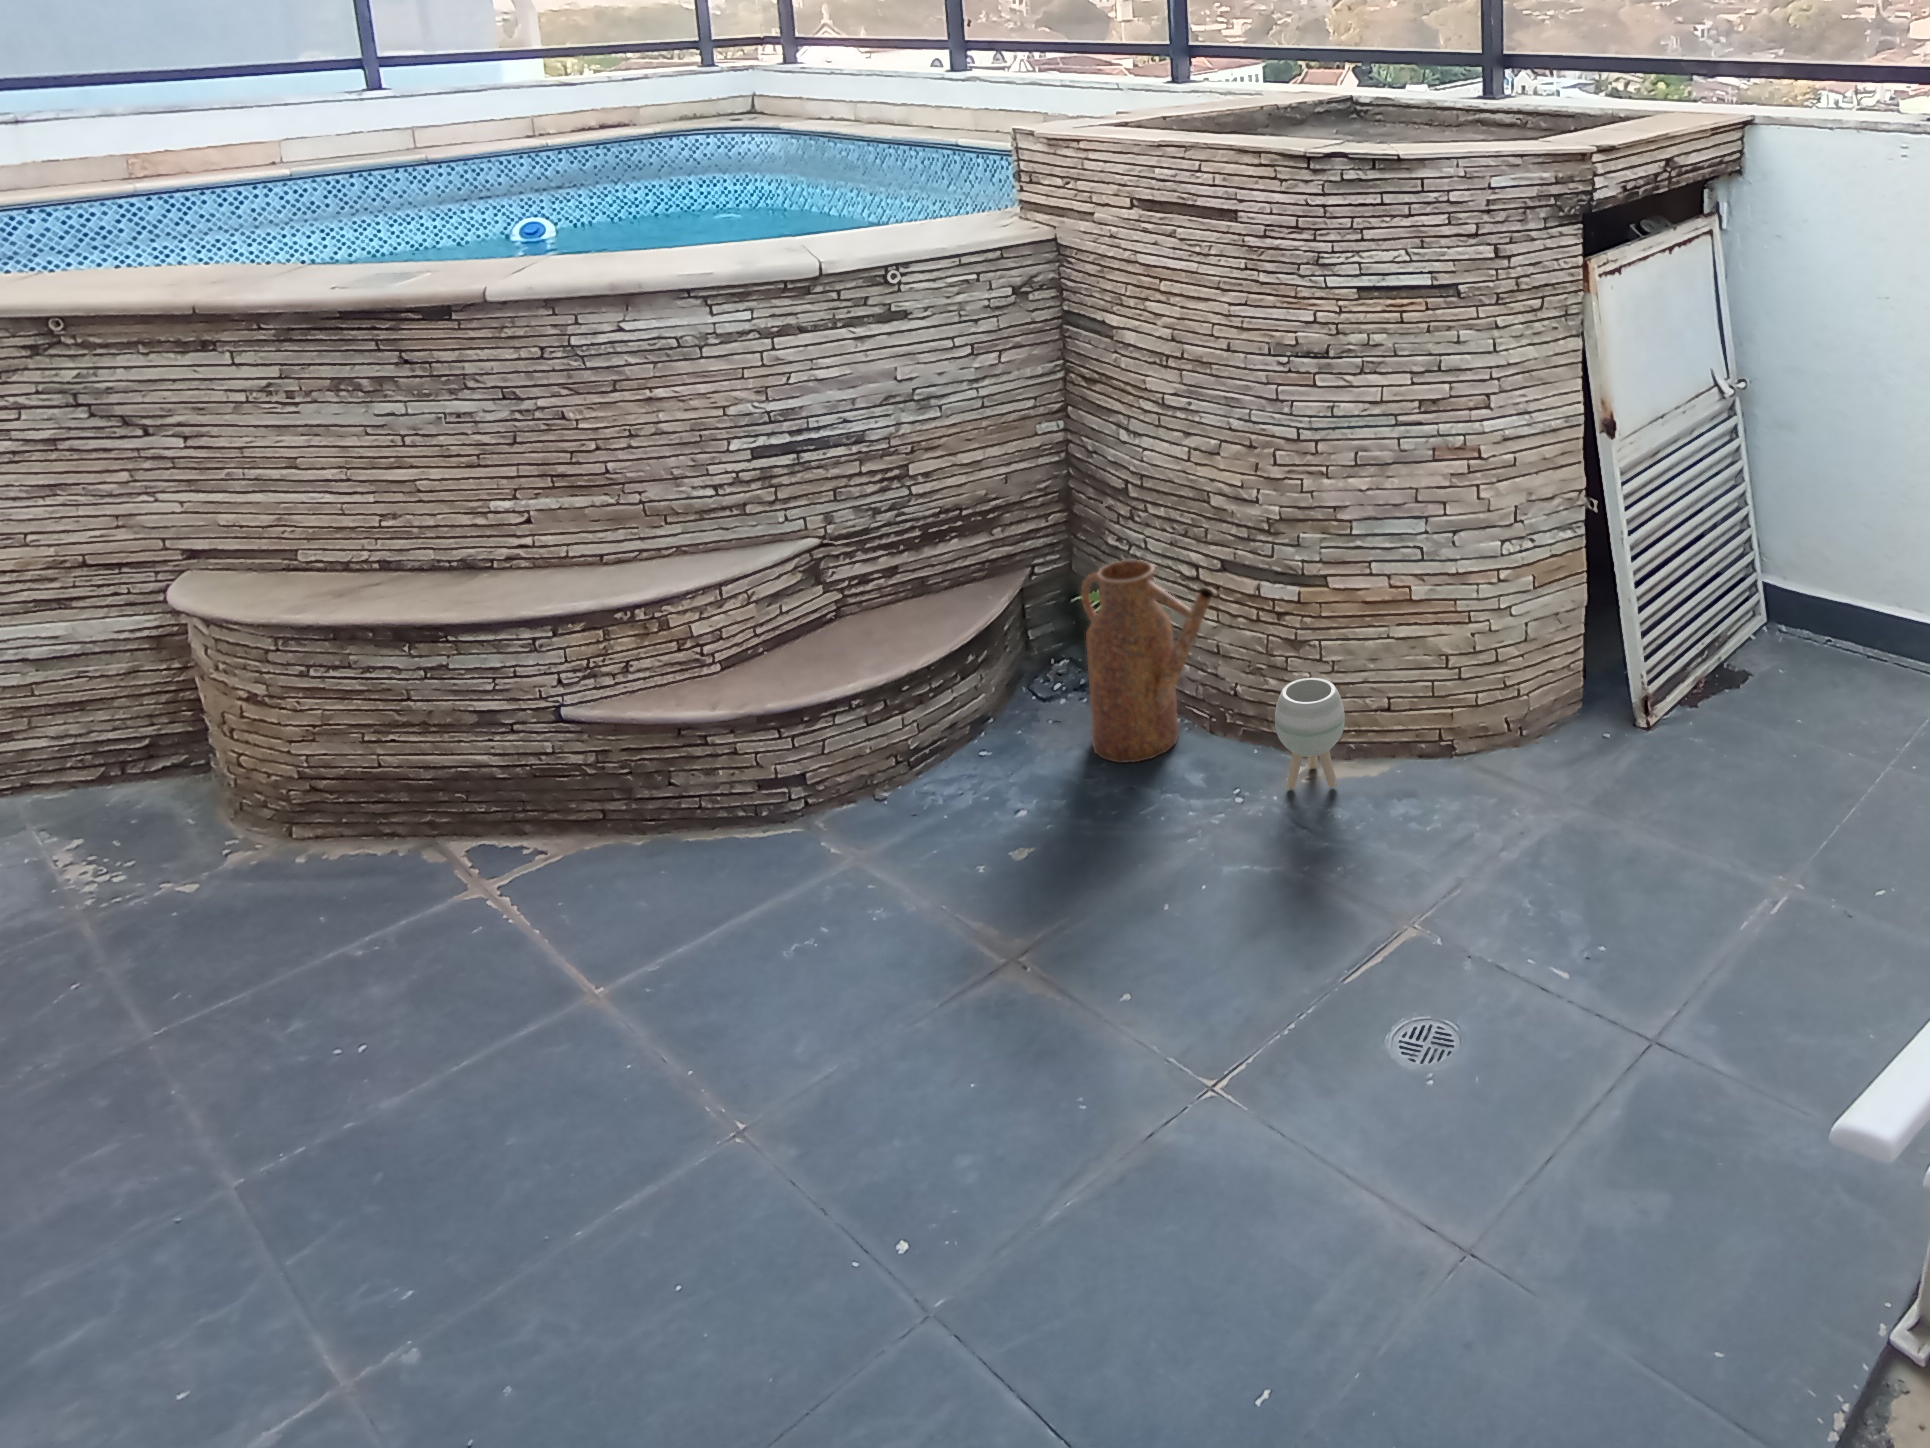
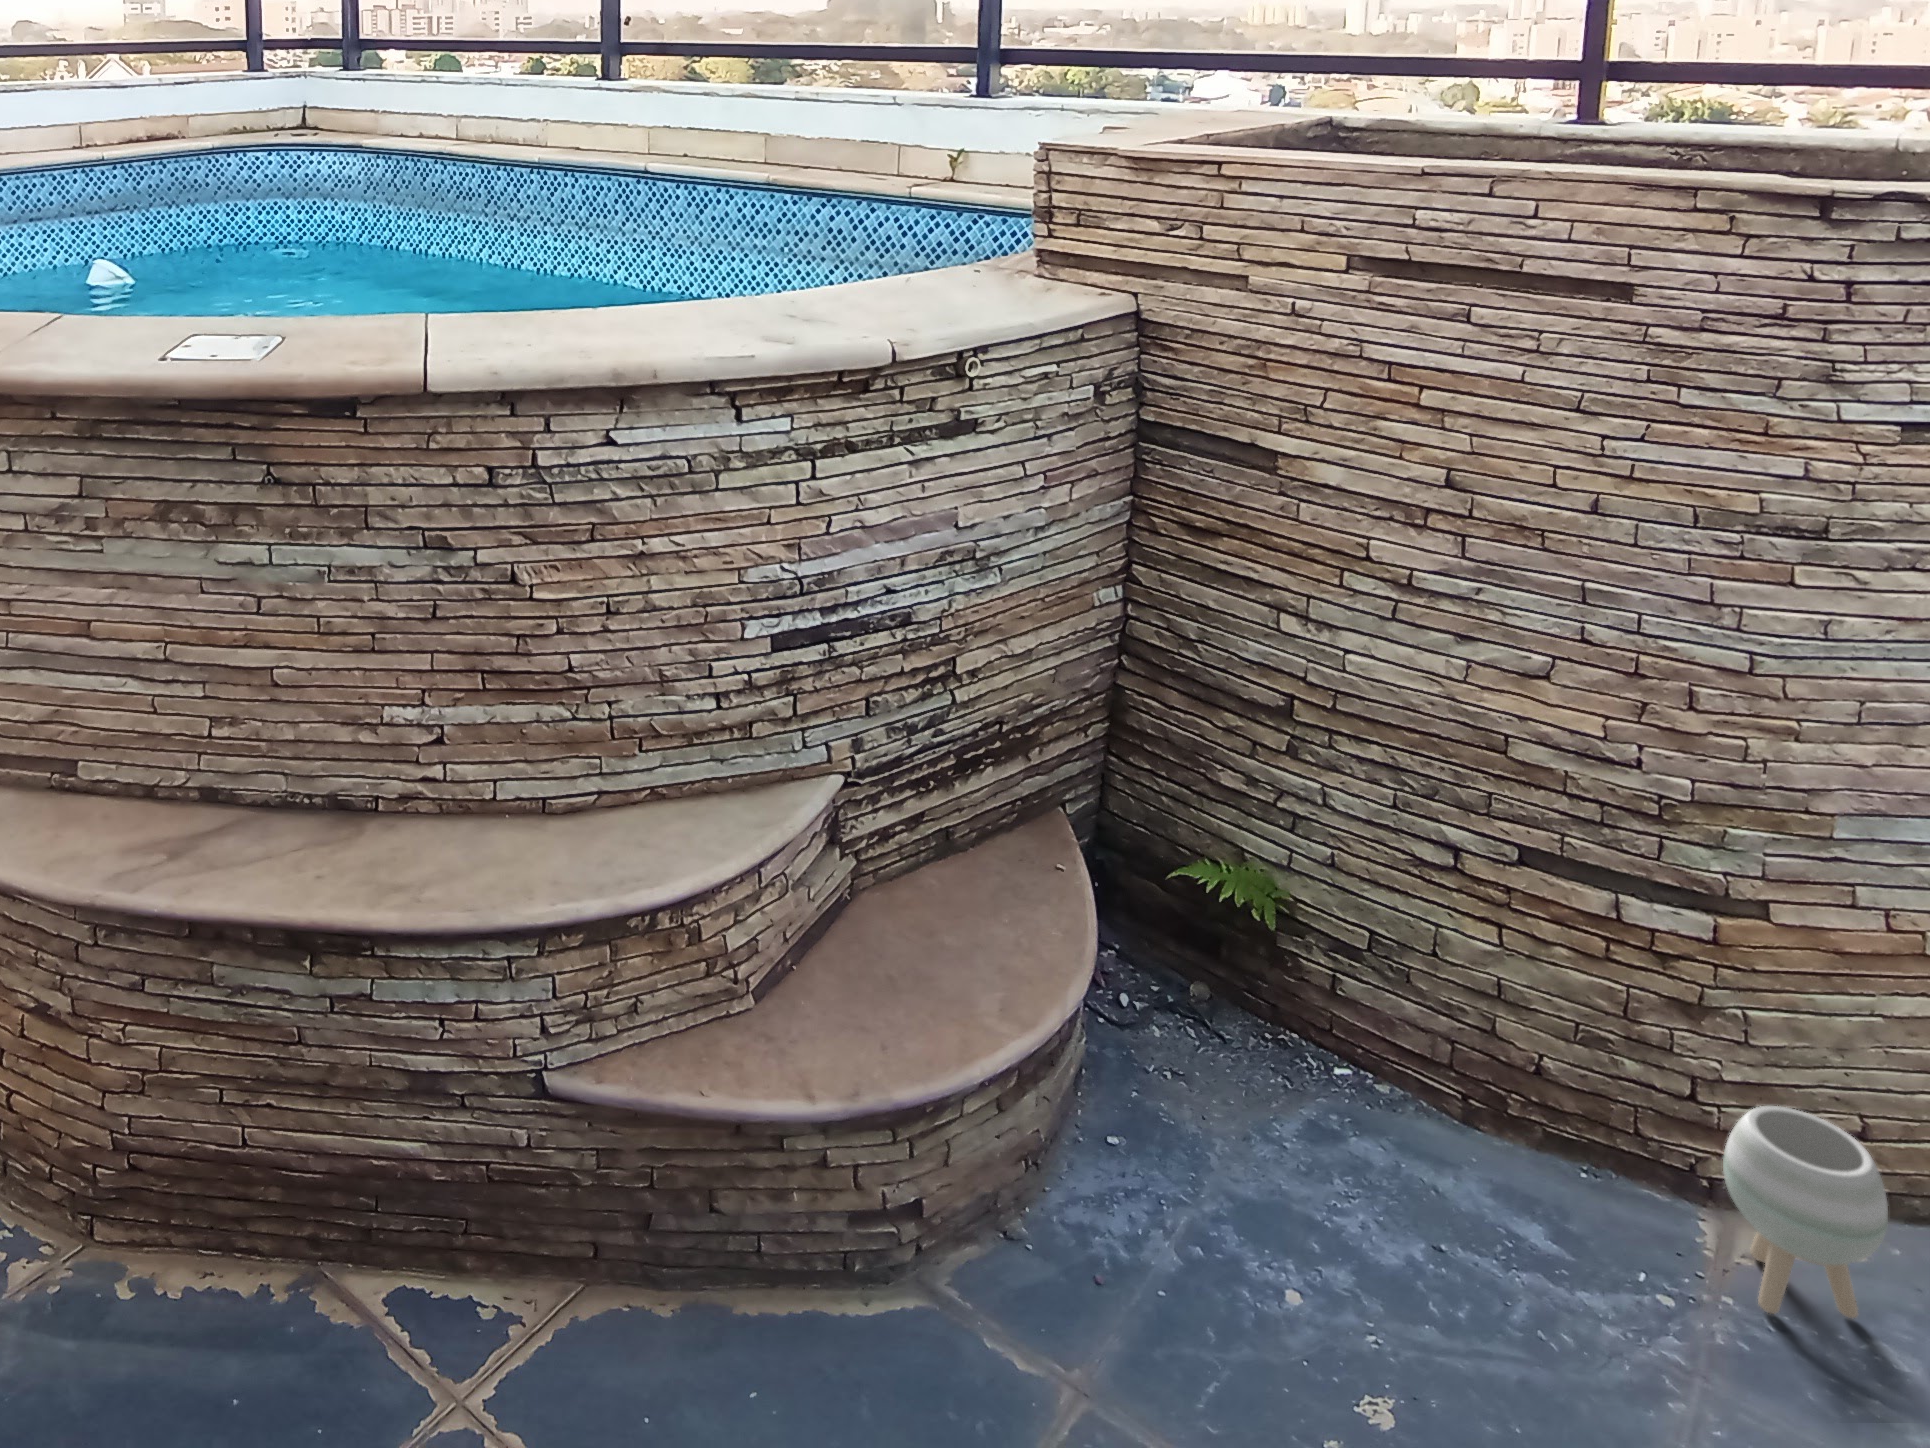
watering can: present [1081,560,1213,763] -> none [1255,850,1624,1210]

